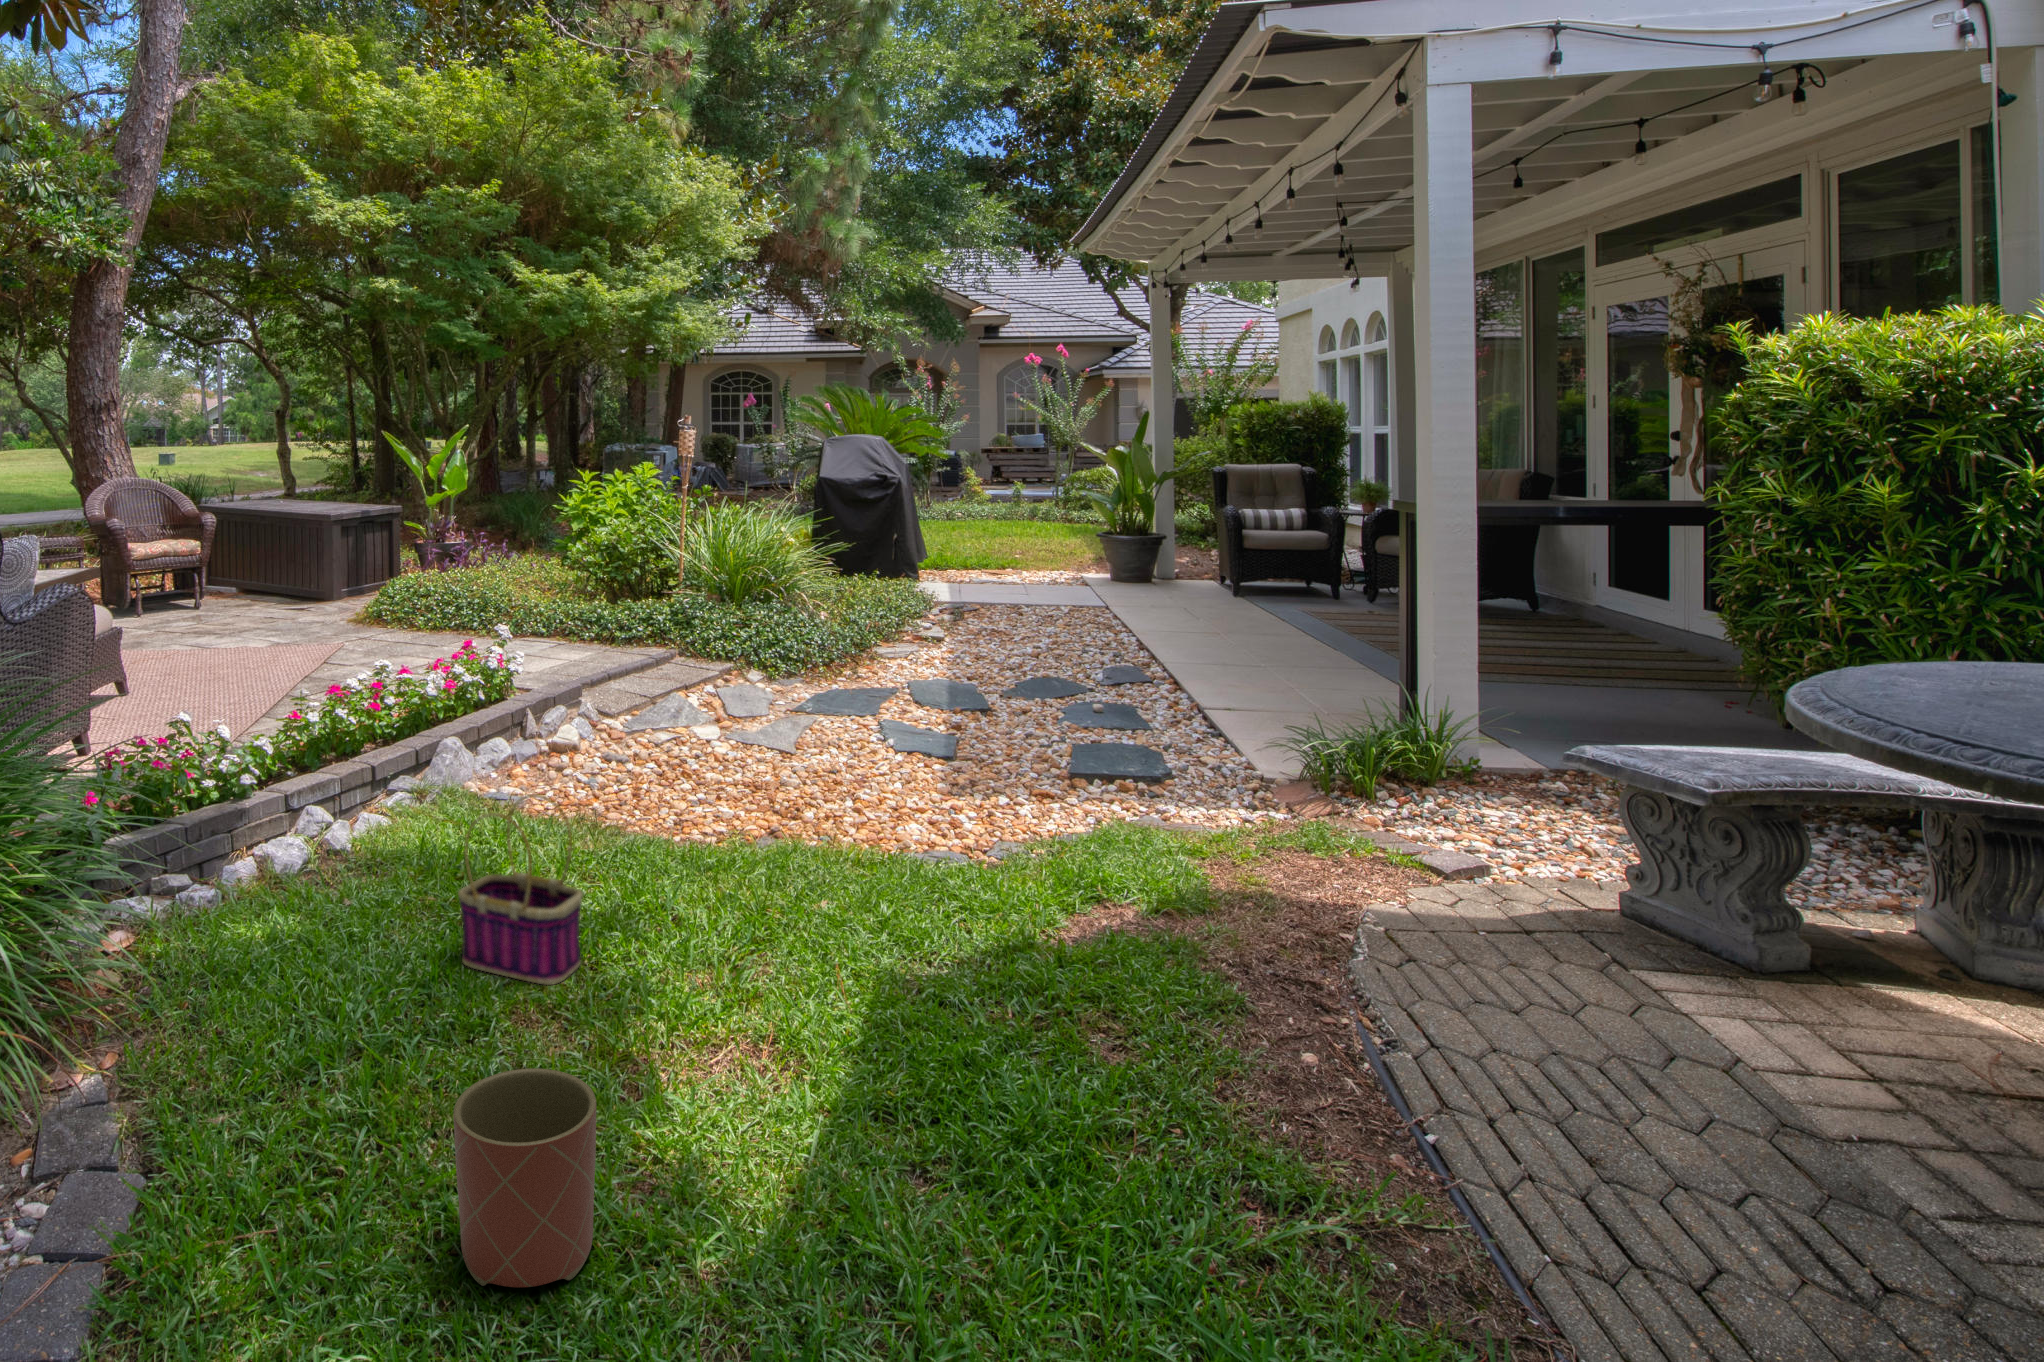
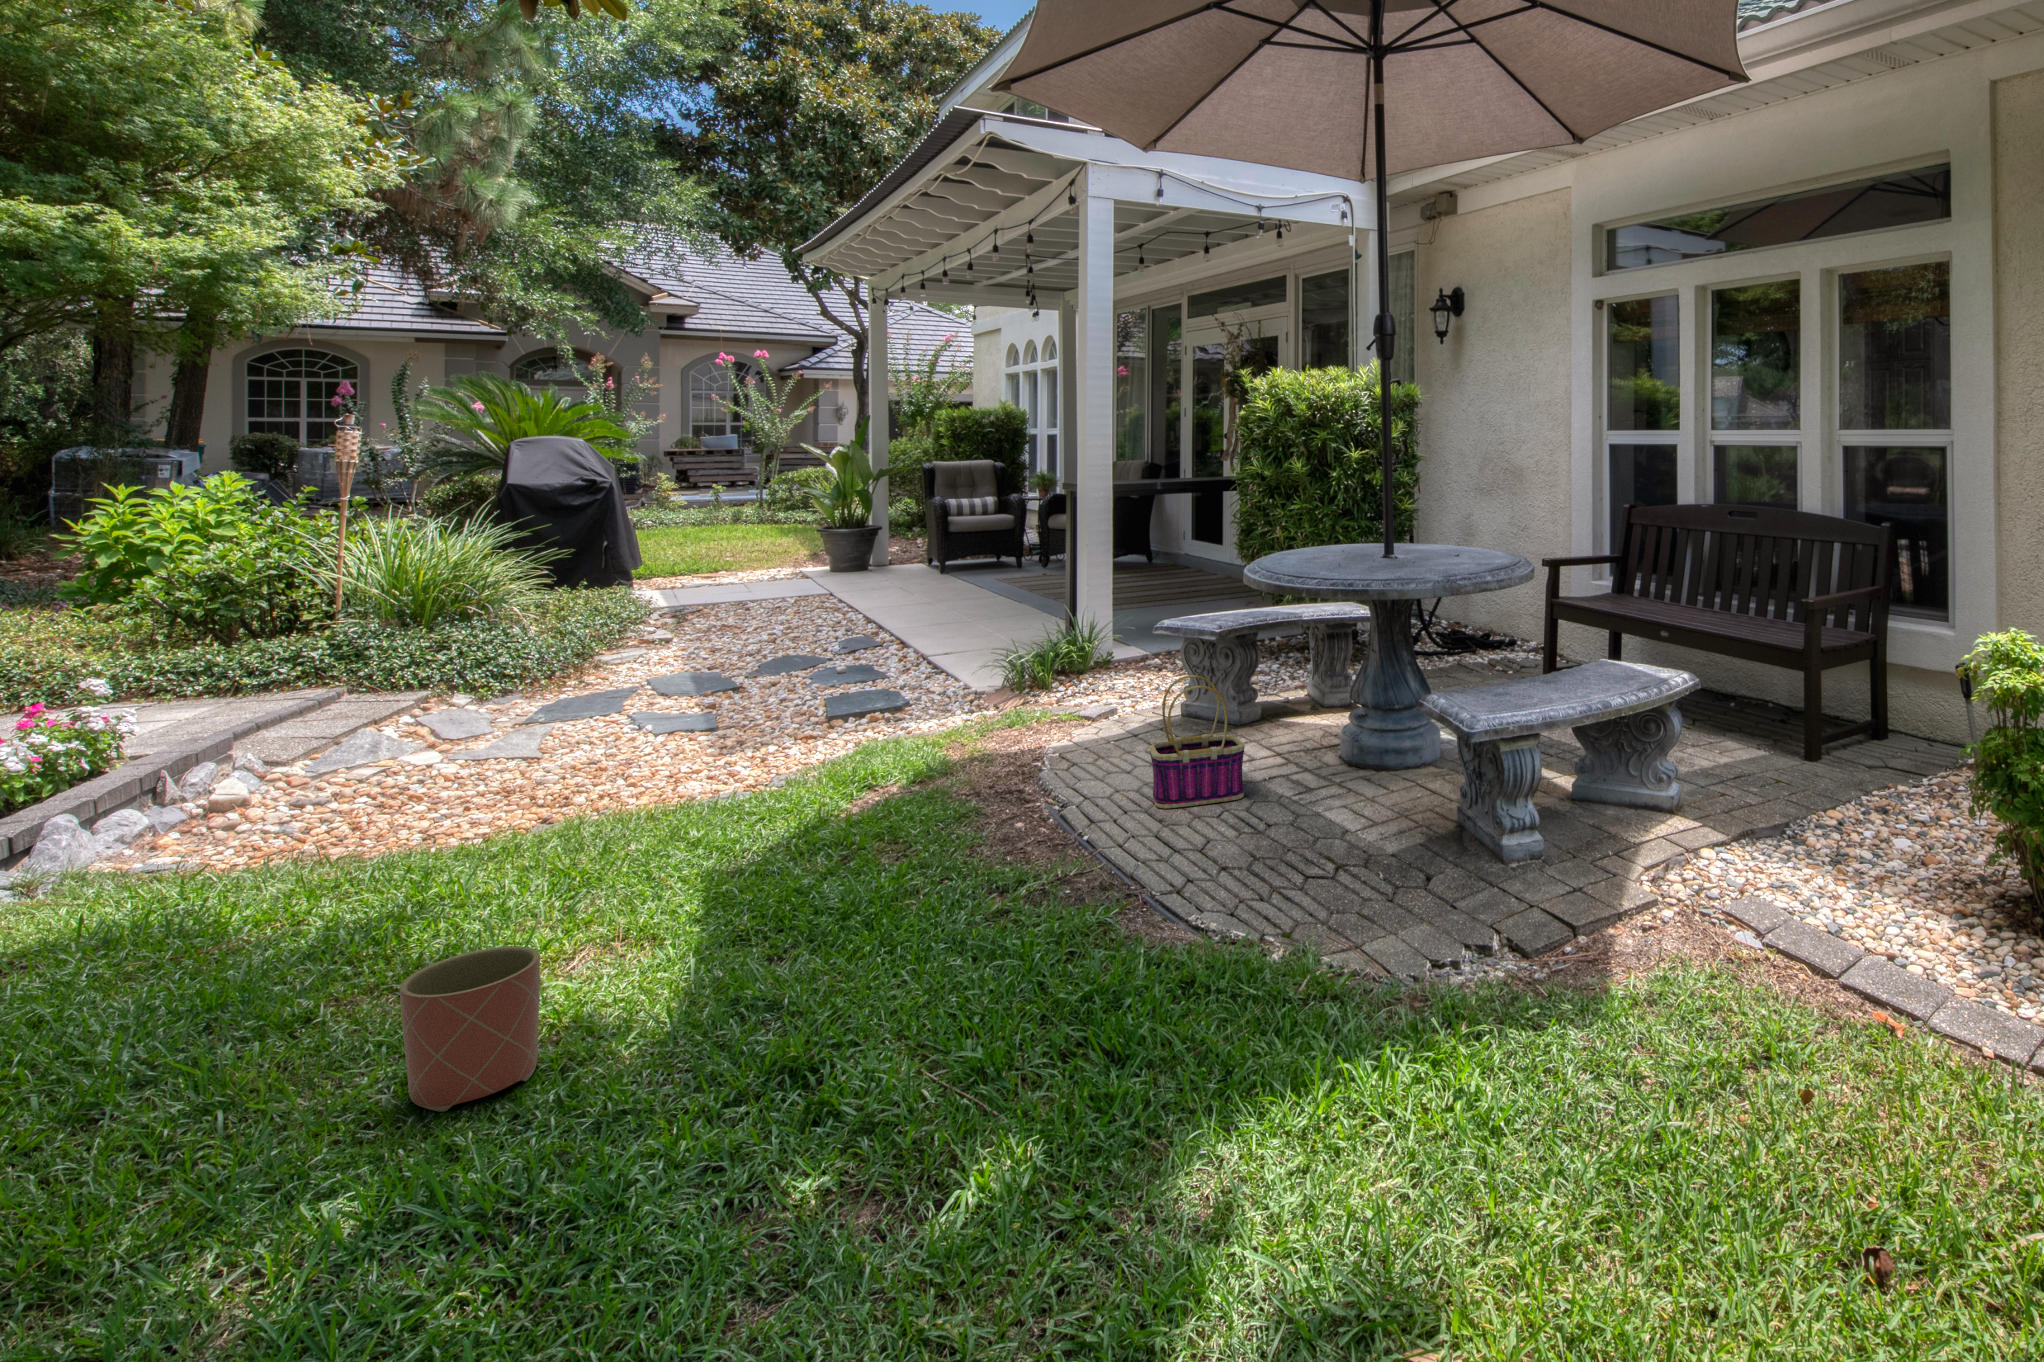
basket: present [458,794,583,985] -> present [1150,675,1245,808]

